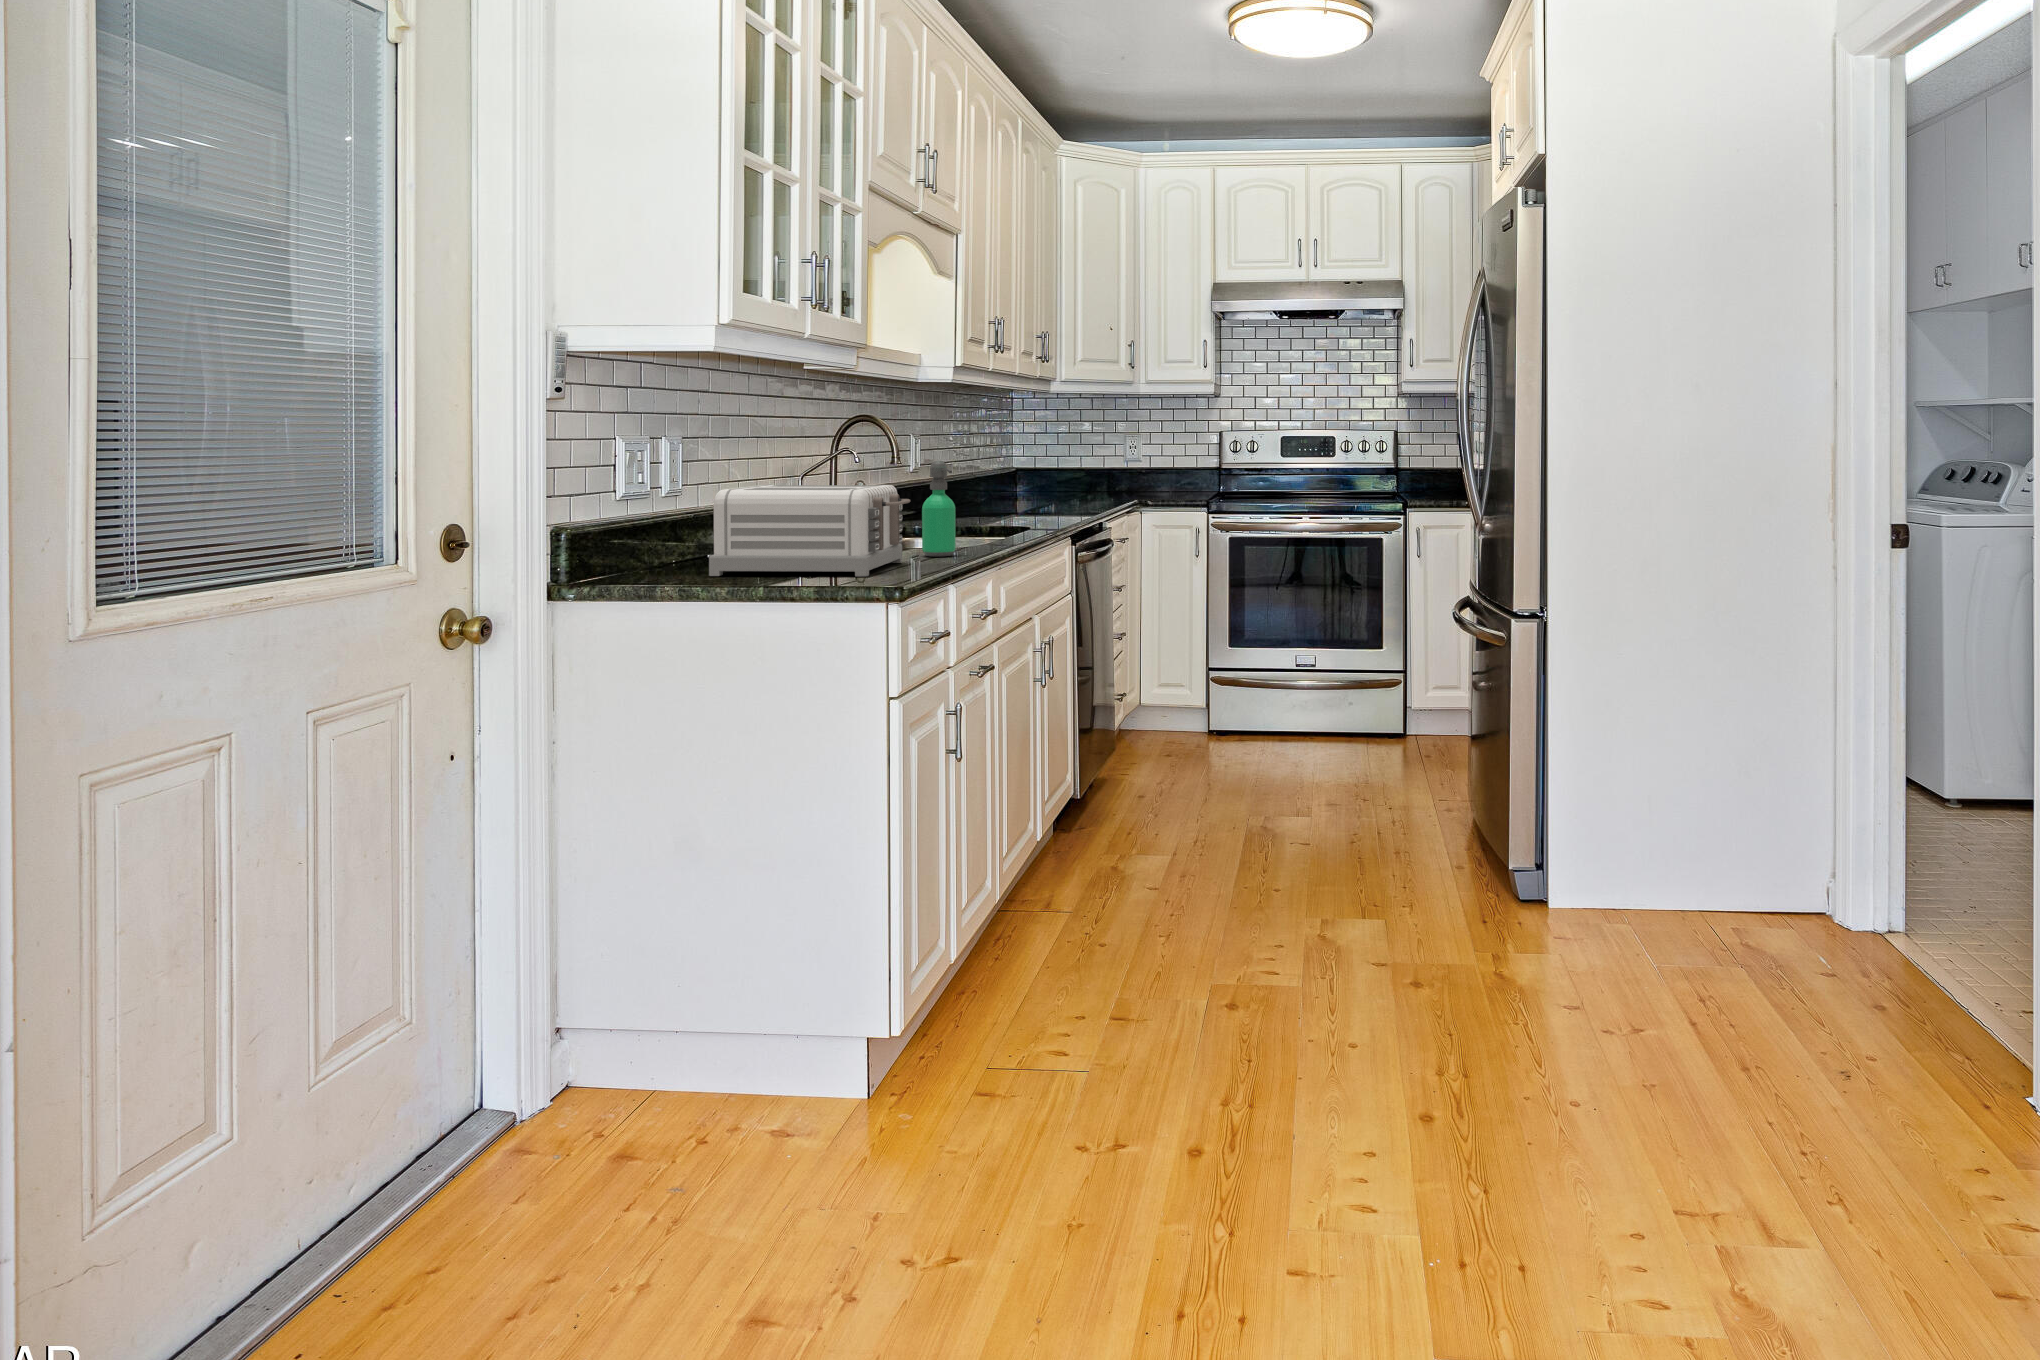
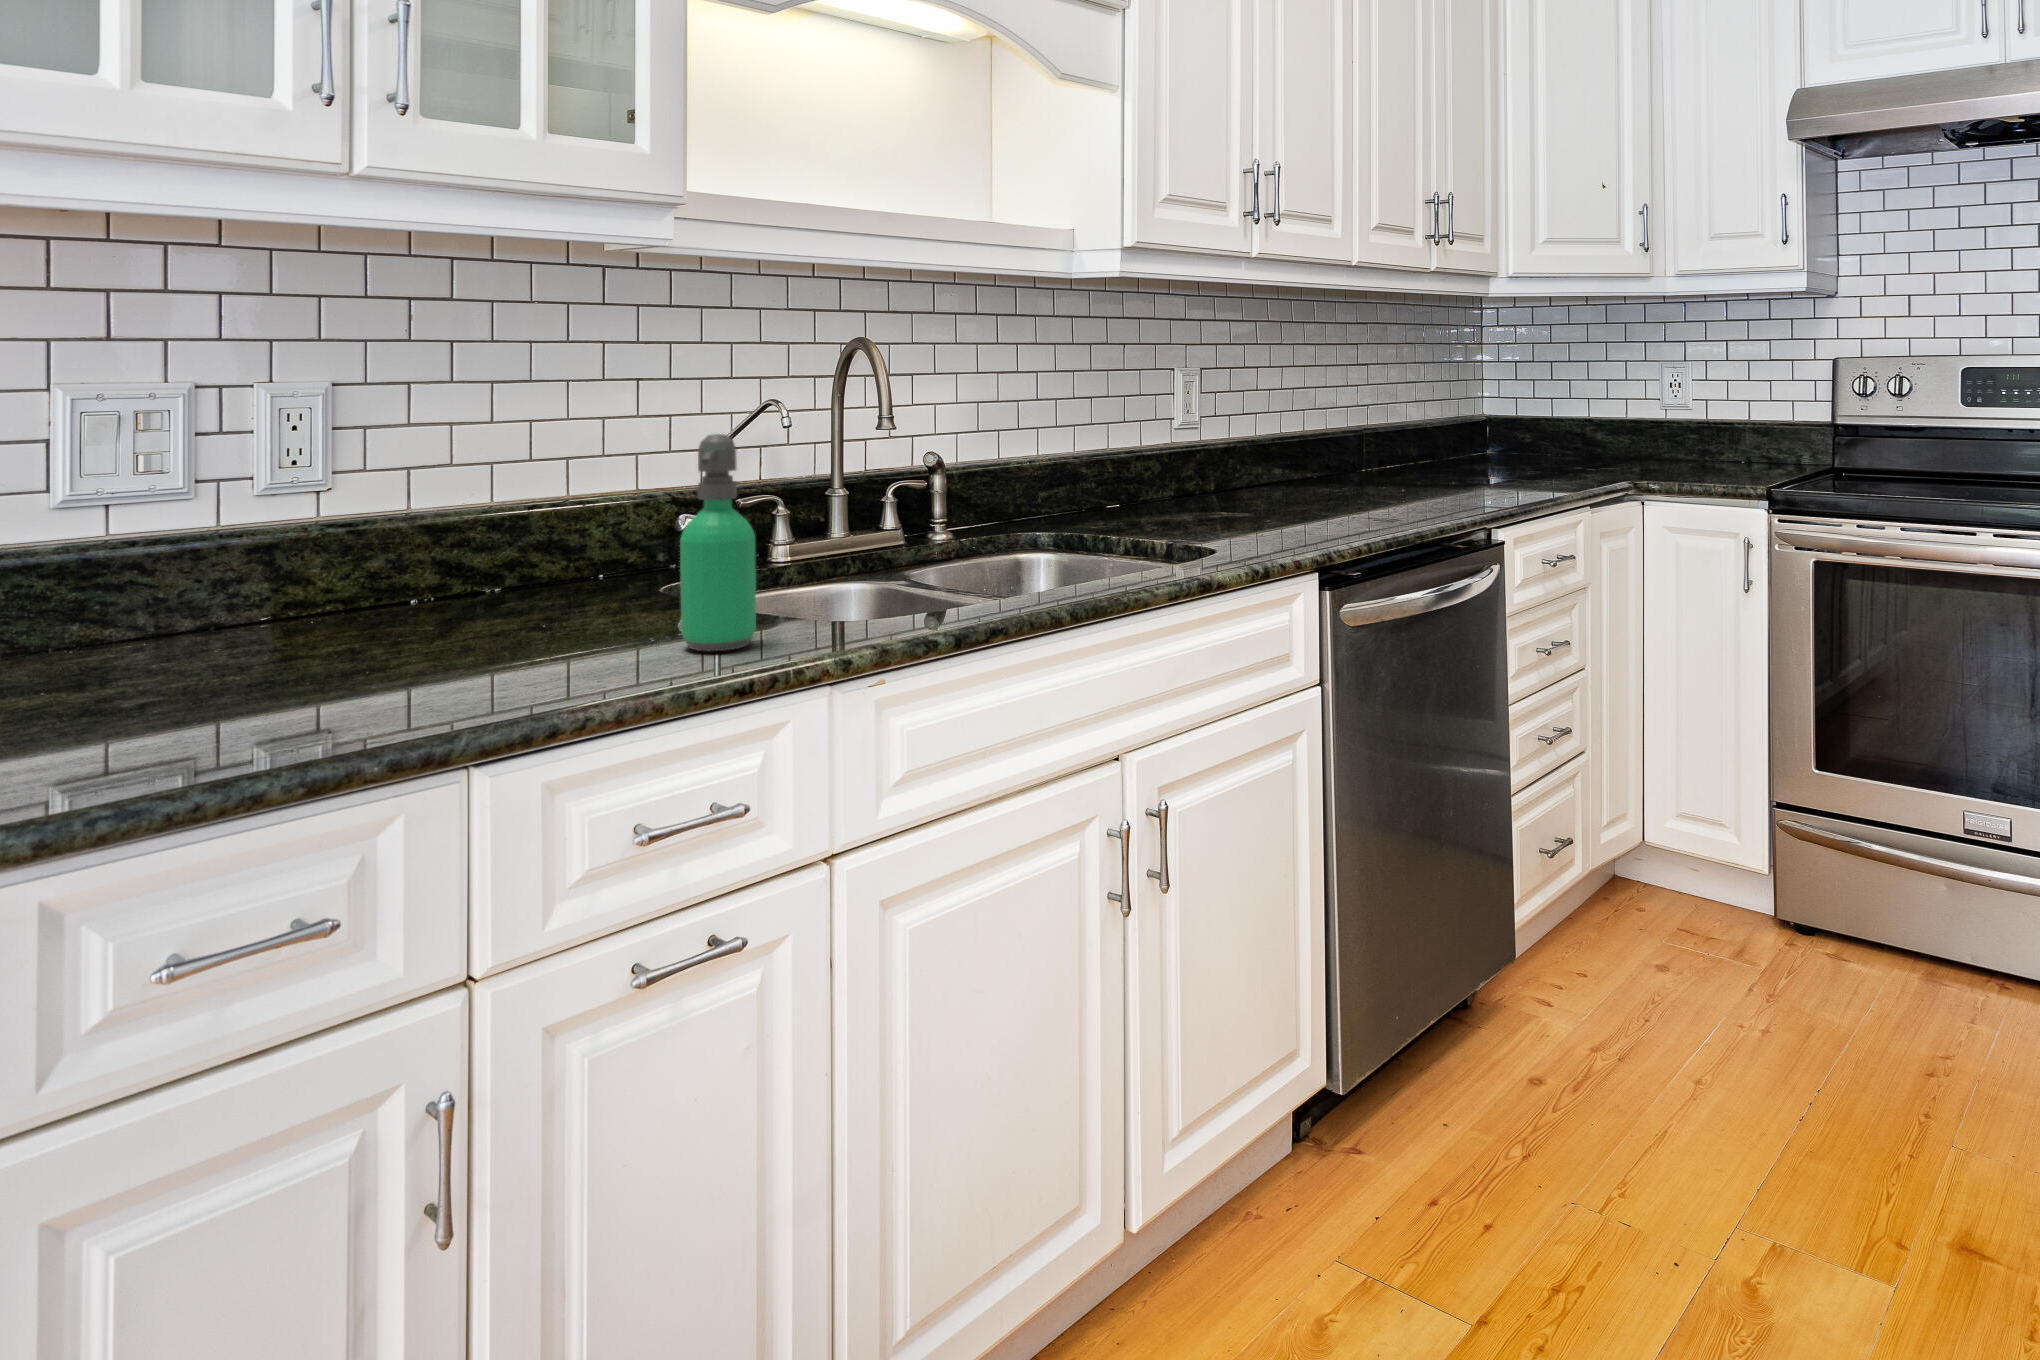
toaster: present [709,484,910,576] -> none [66,480,556,736]

